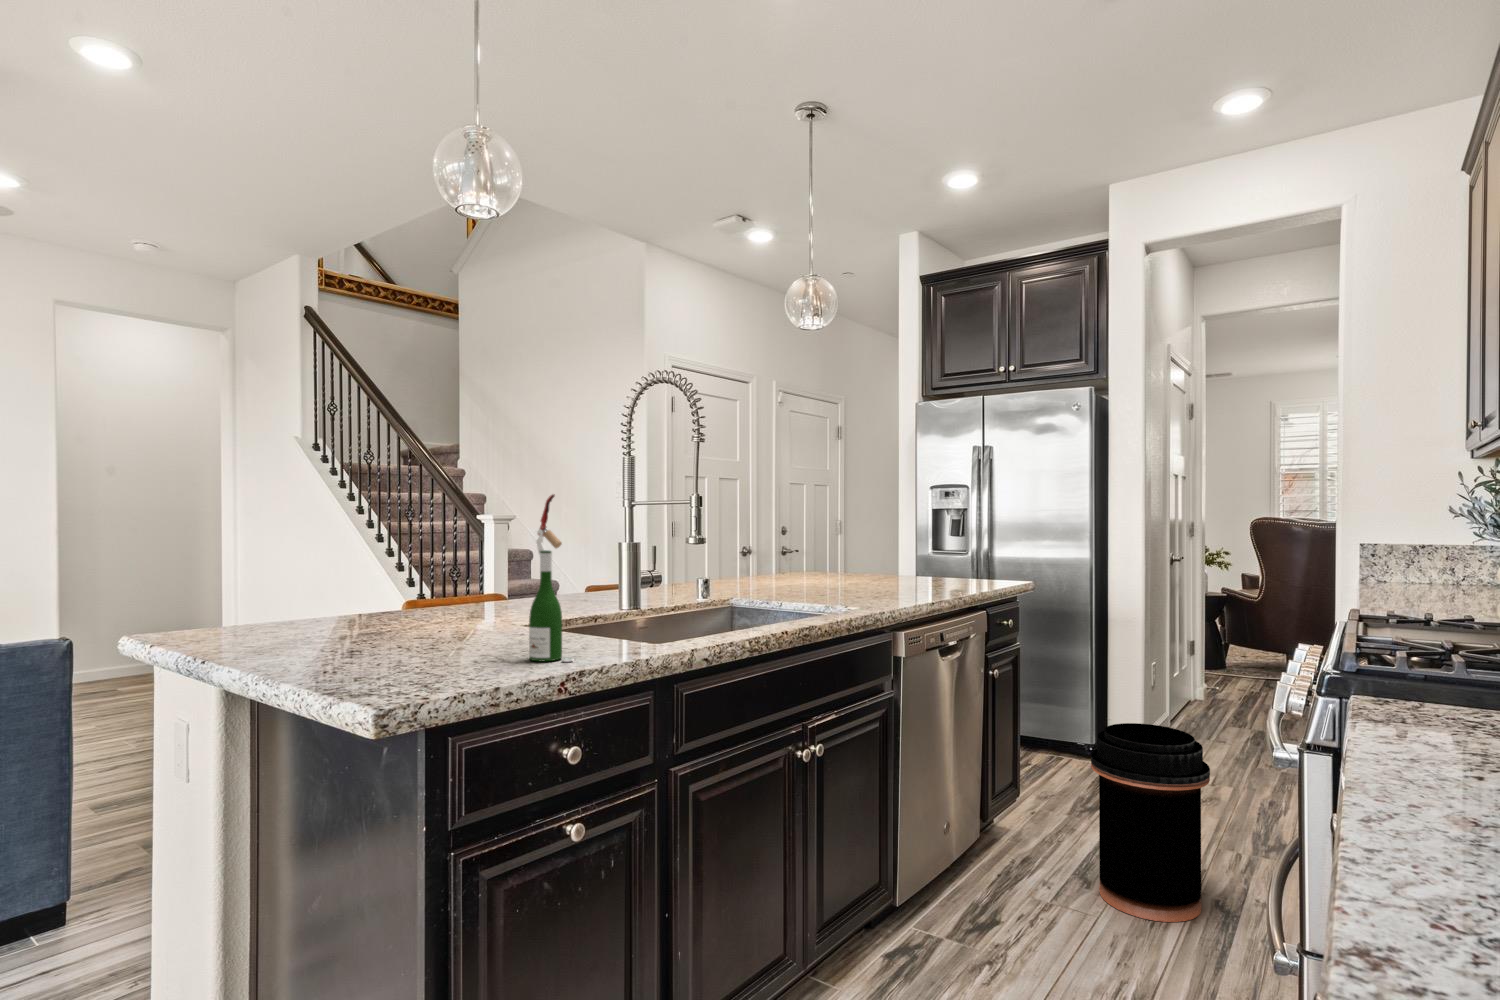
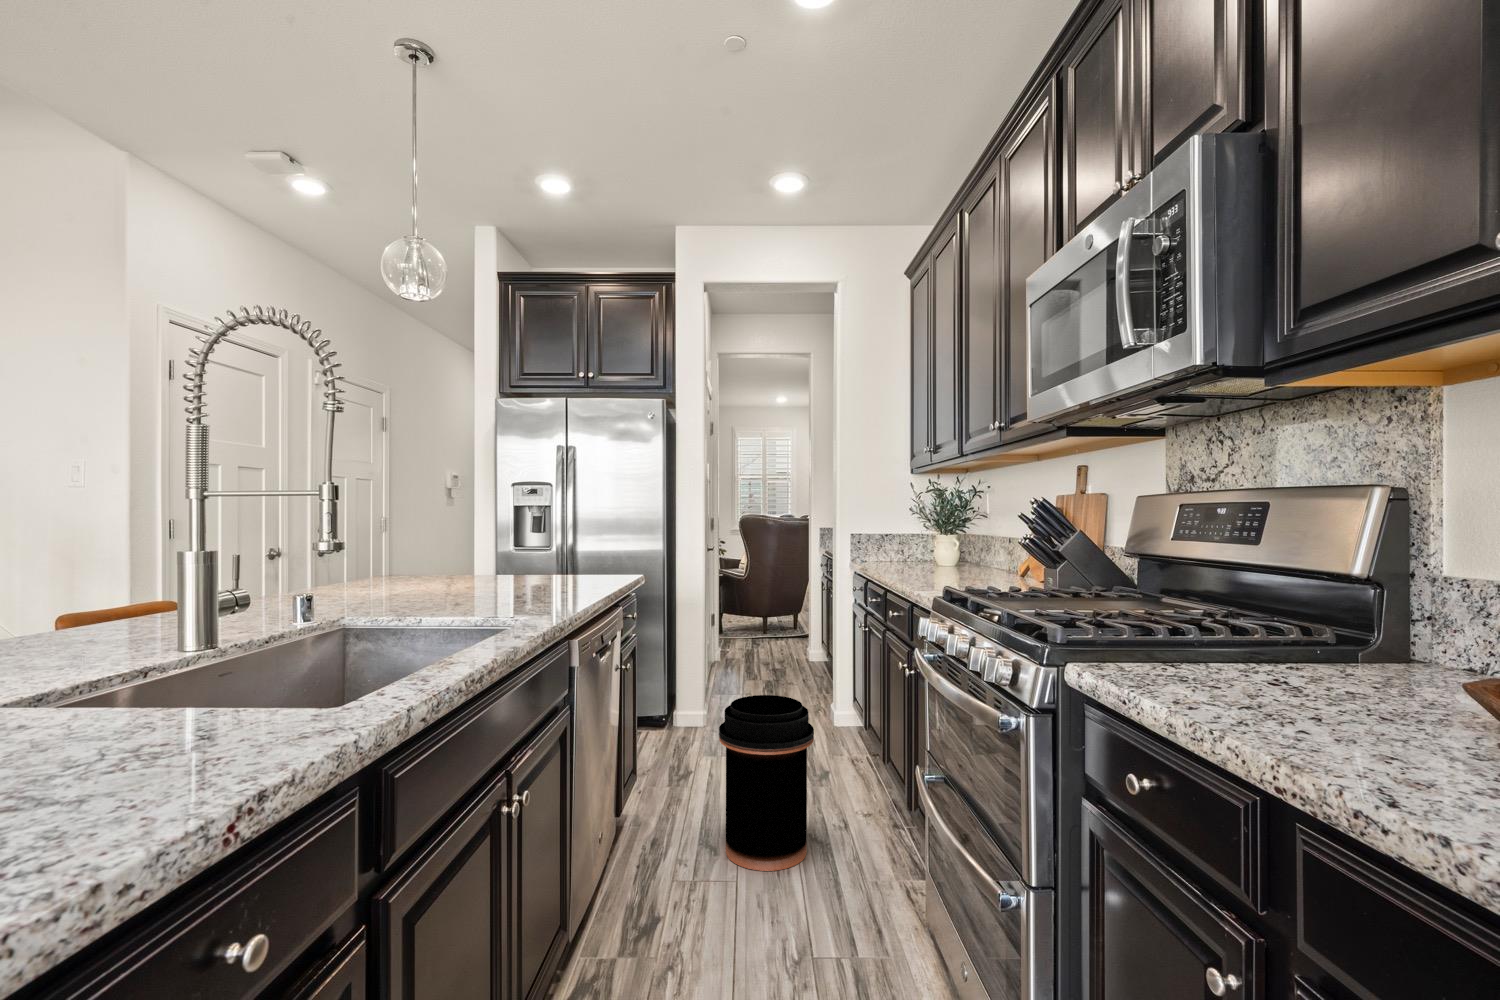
wine bottle: present [529,494,573,662] -> none [110,483,215,788]

